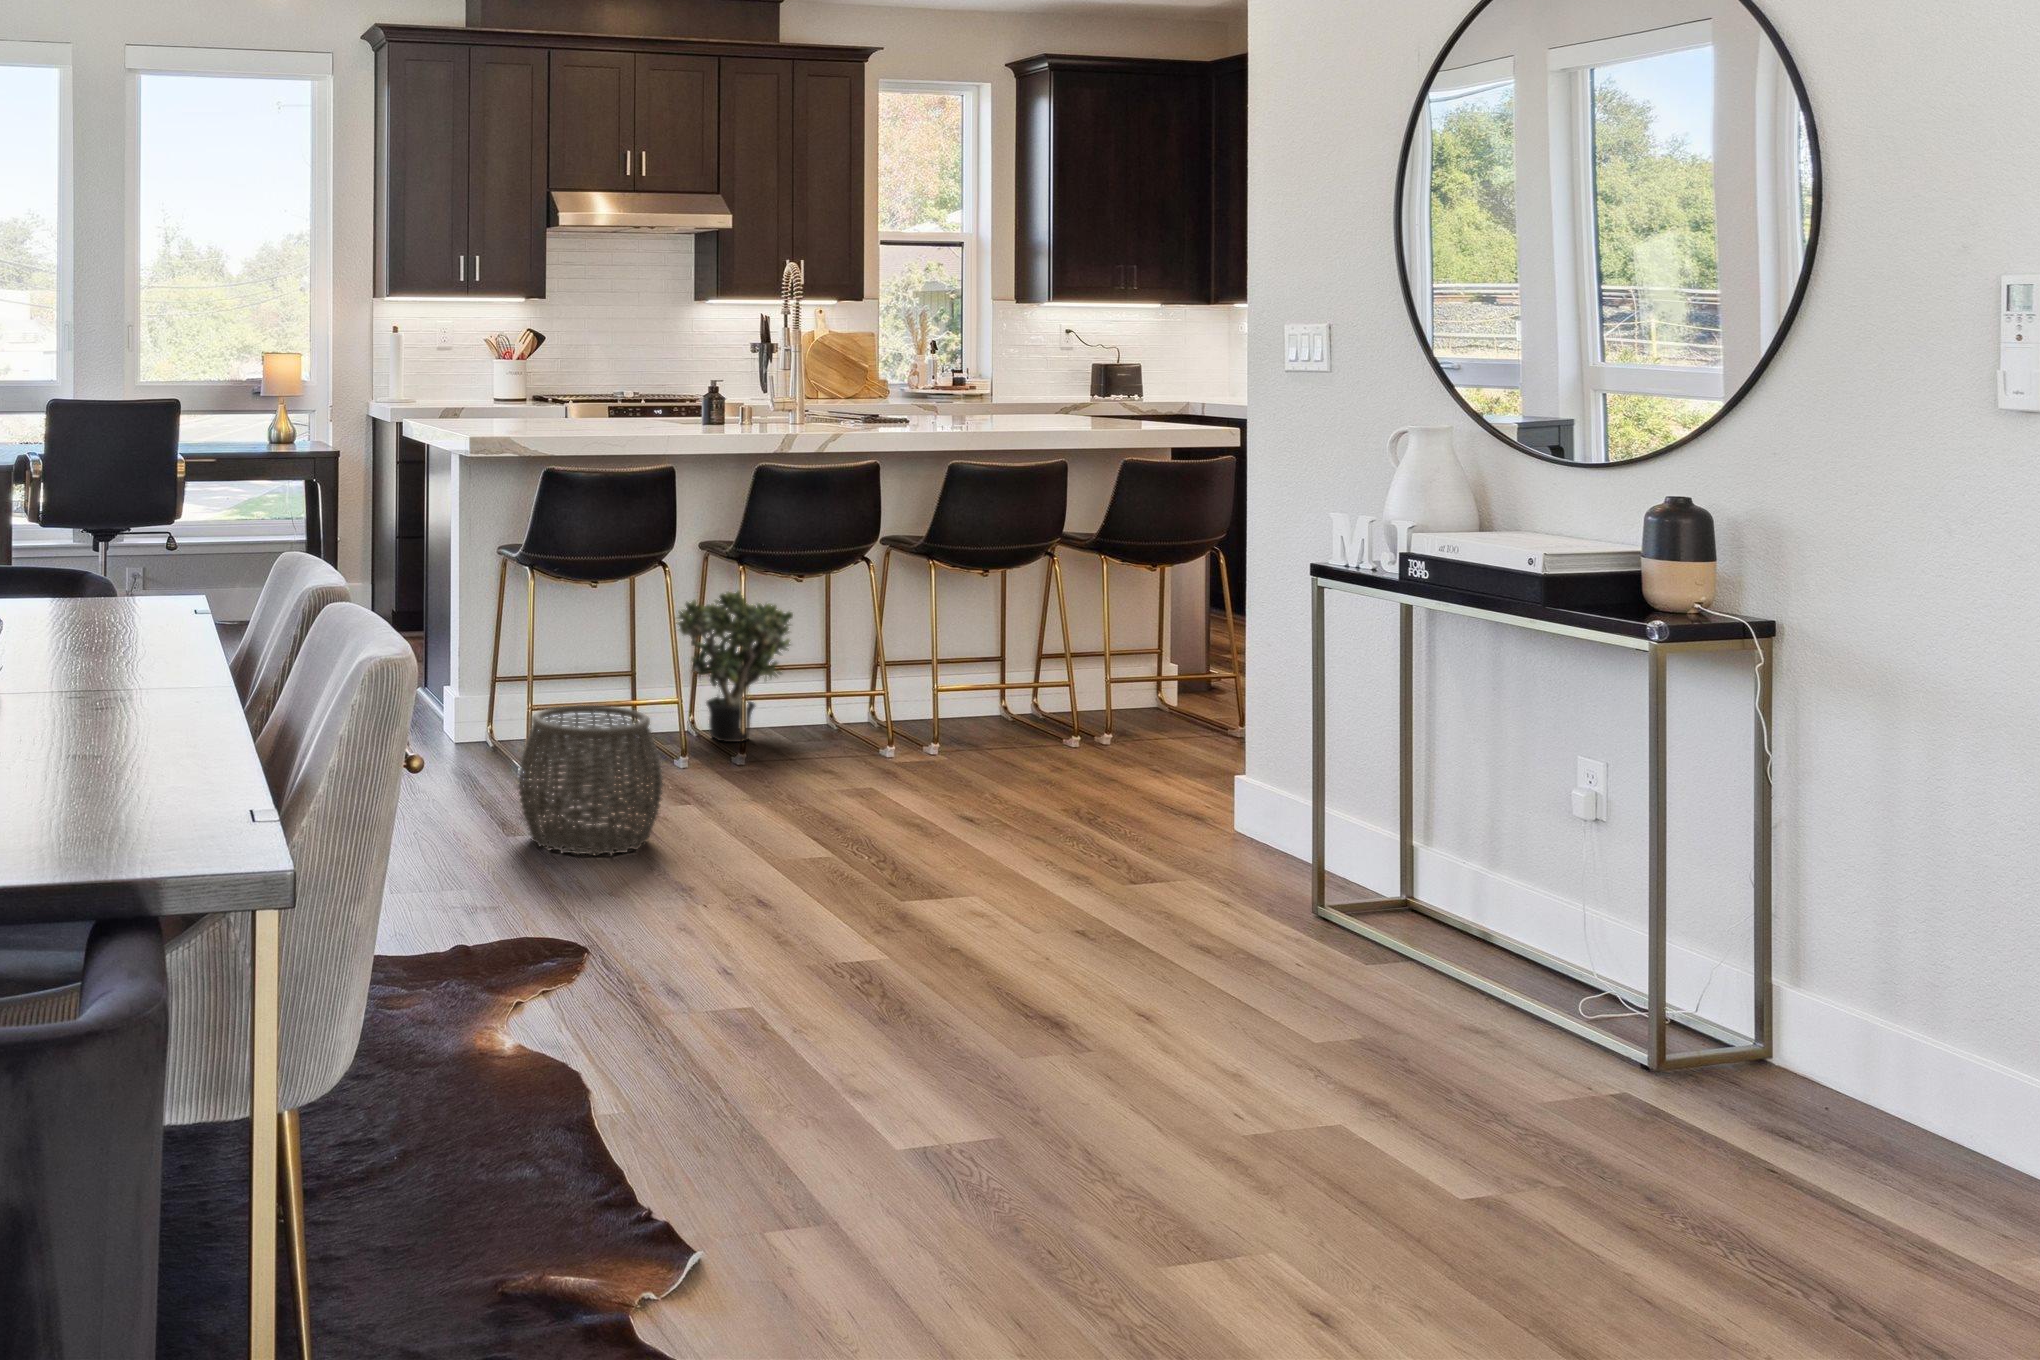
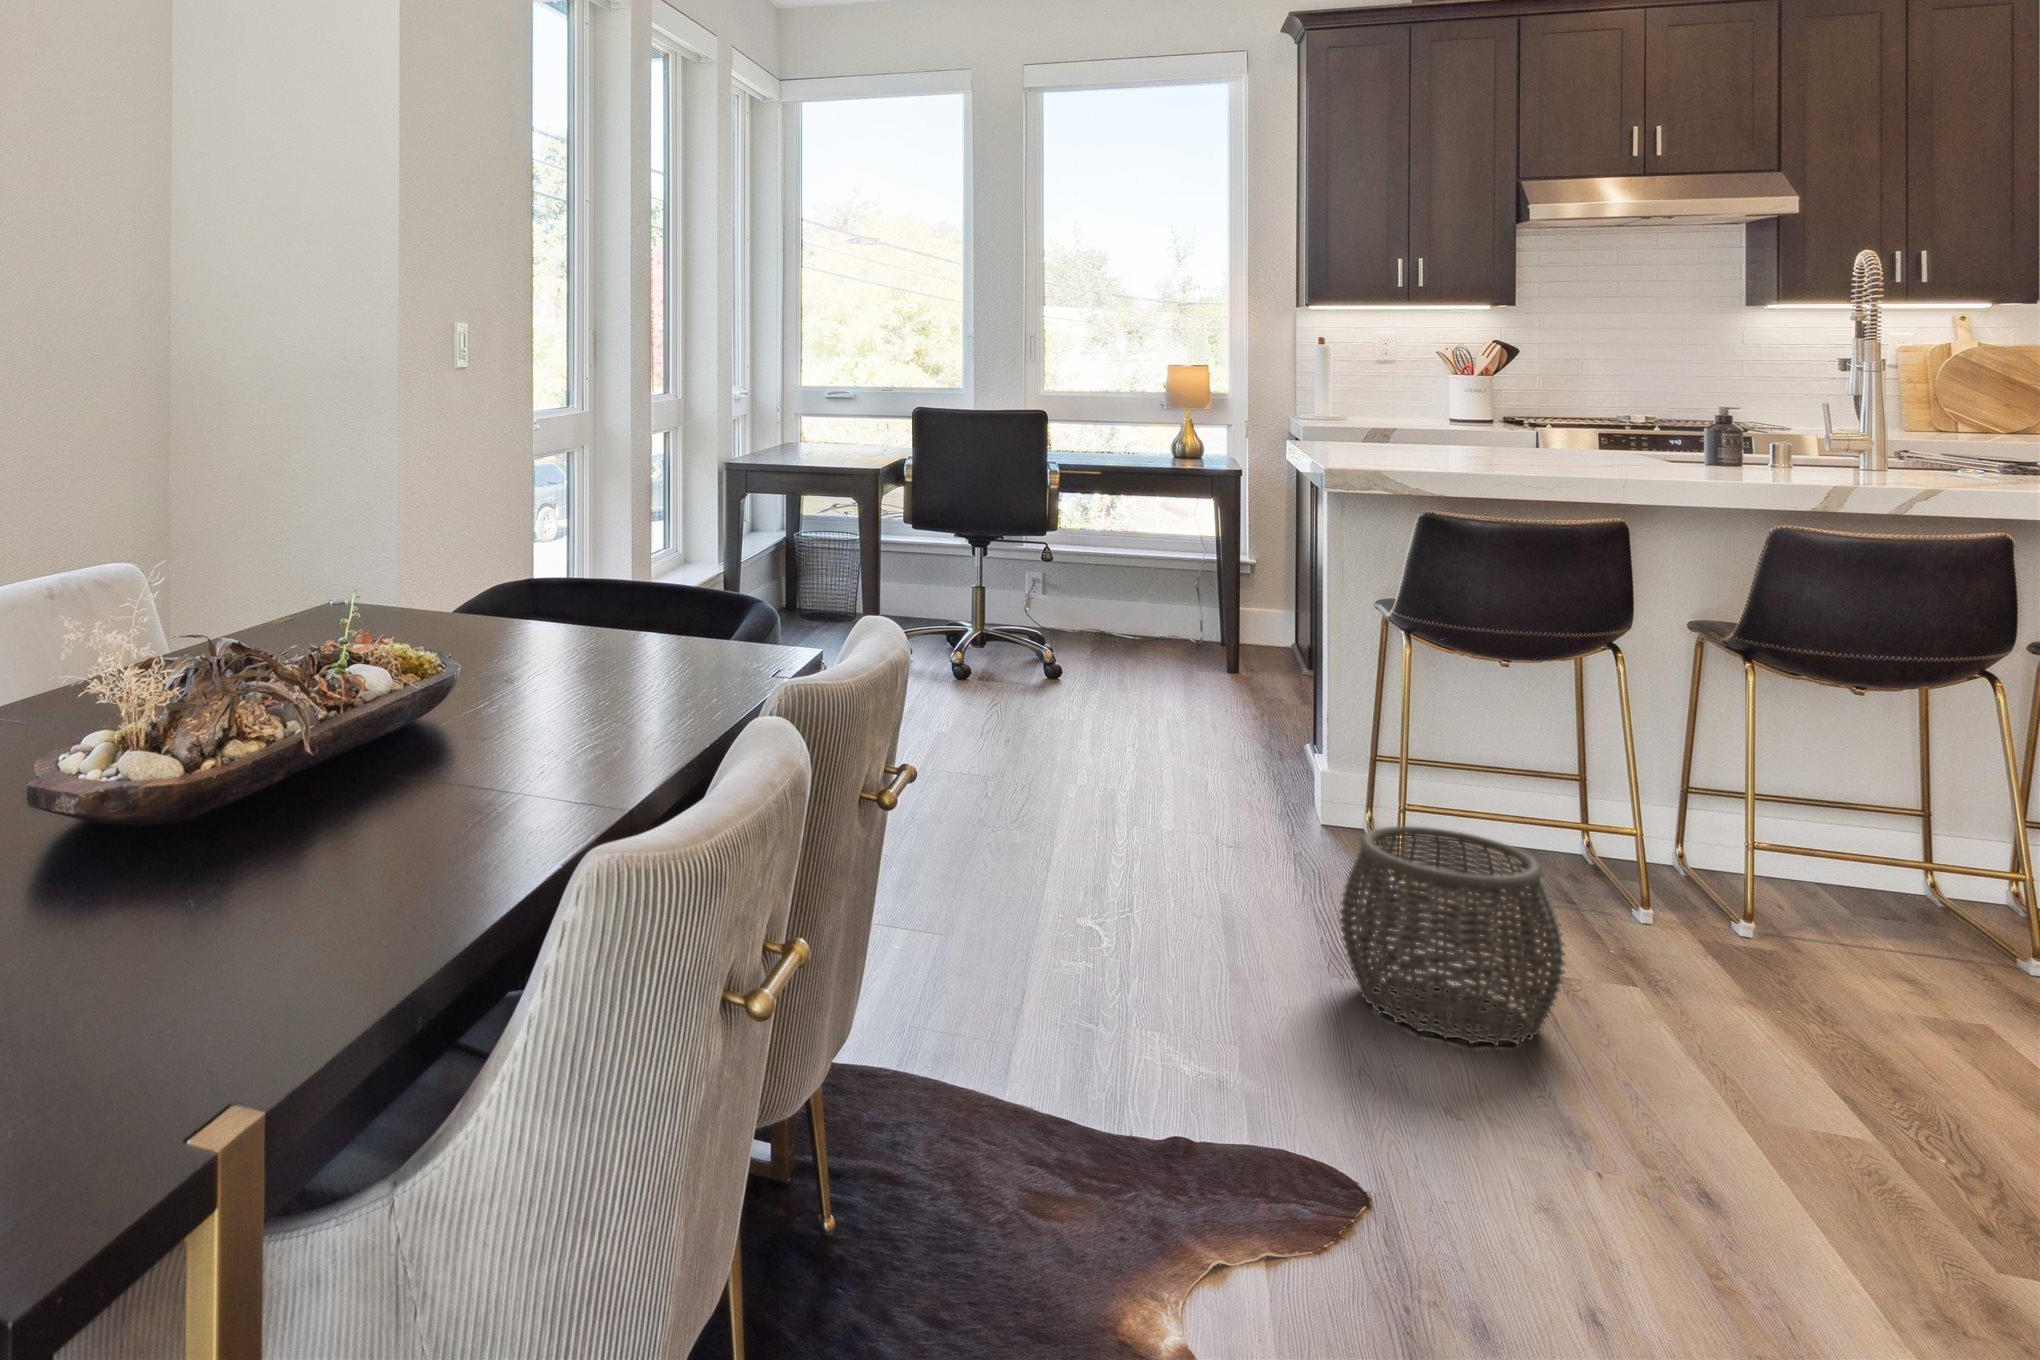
potted plant: present [678,591,793,742] -> none [1644,691,1854,897]

